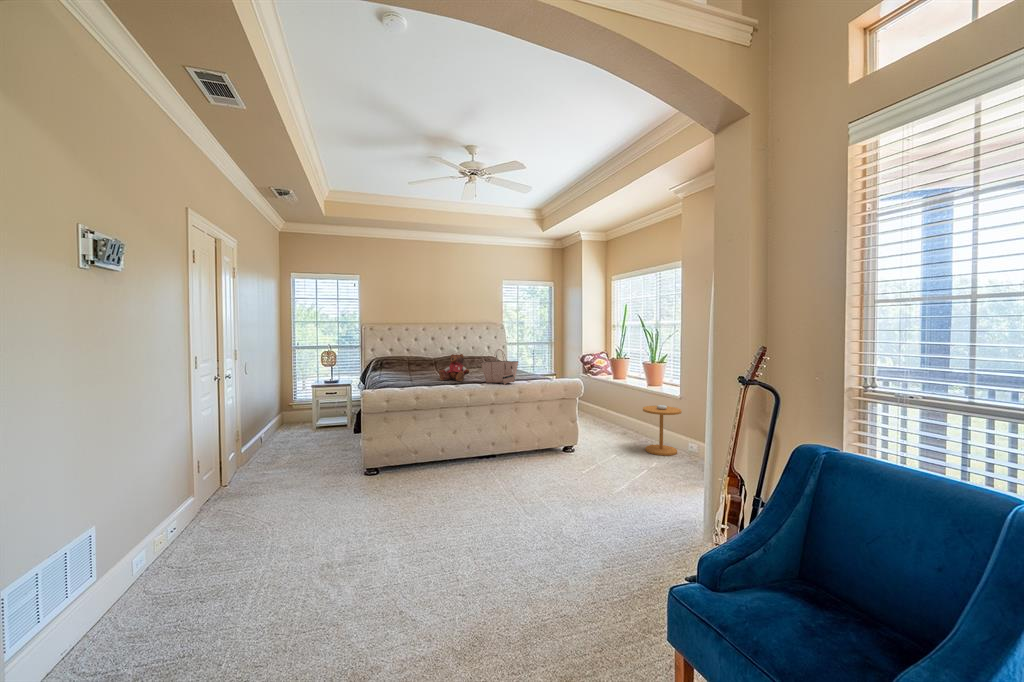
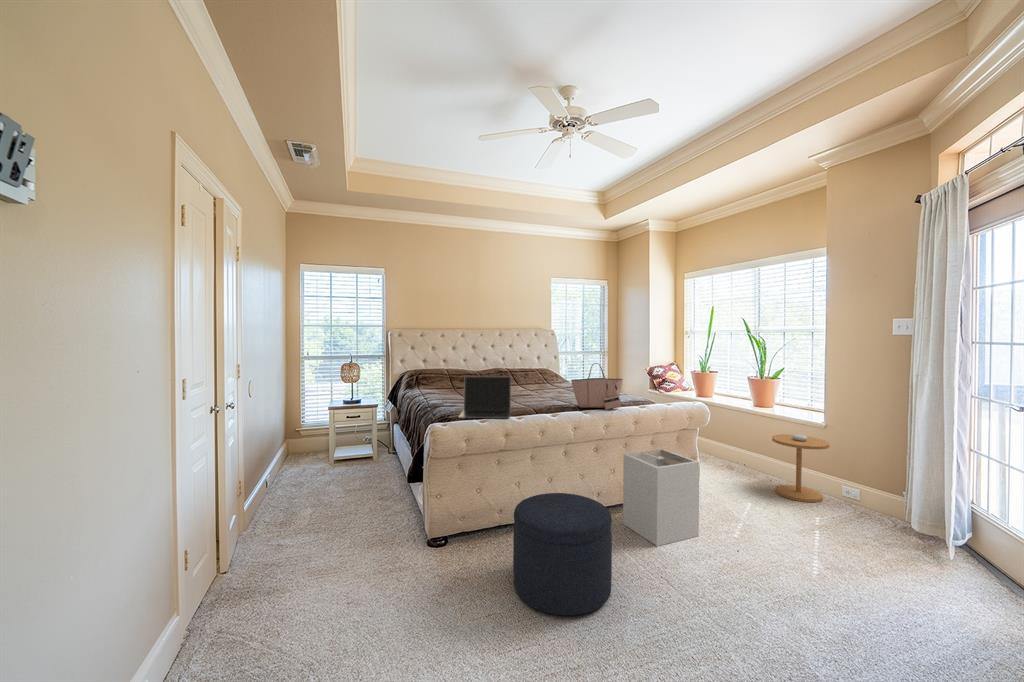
teddy bear: present [439,354,470,381] -> none [509,368,550,405]
laptop: none [389,359,433,388] -> present [459,376,511,418]
laundry hamper: none [510,413,559,478] -> present [623,449,699,546]
ottoman: none [408,437,474,507] -> present [513,493,612,615]

